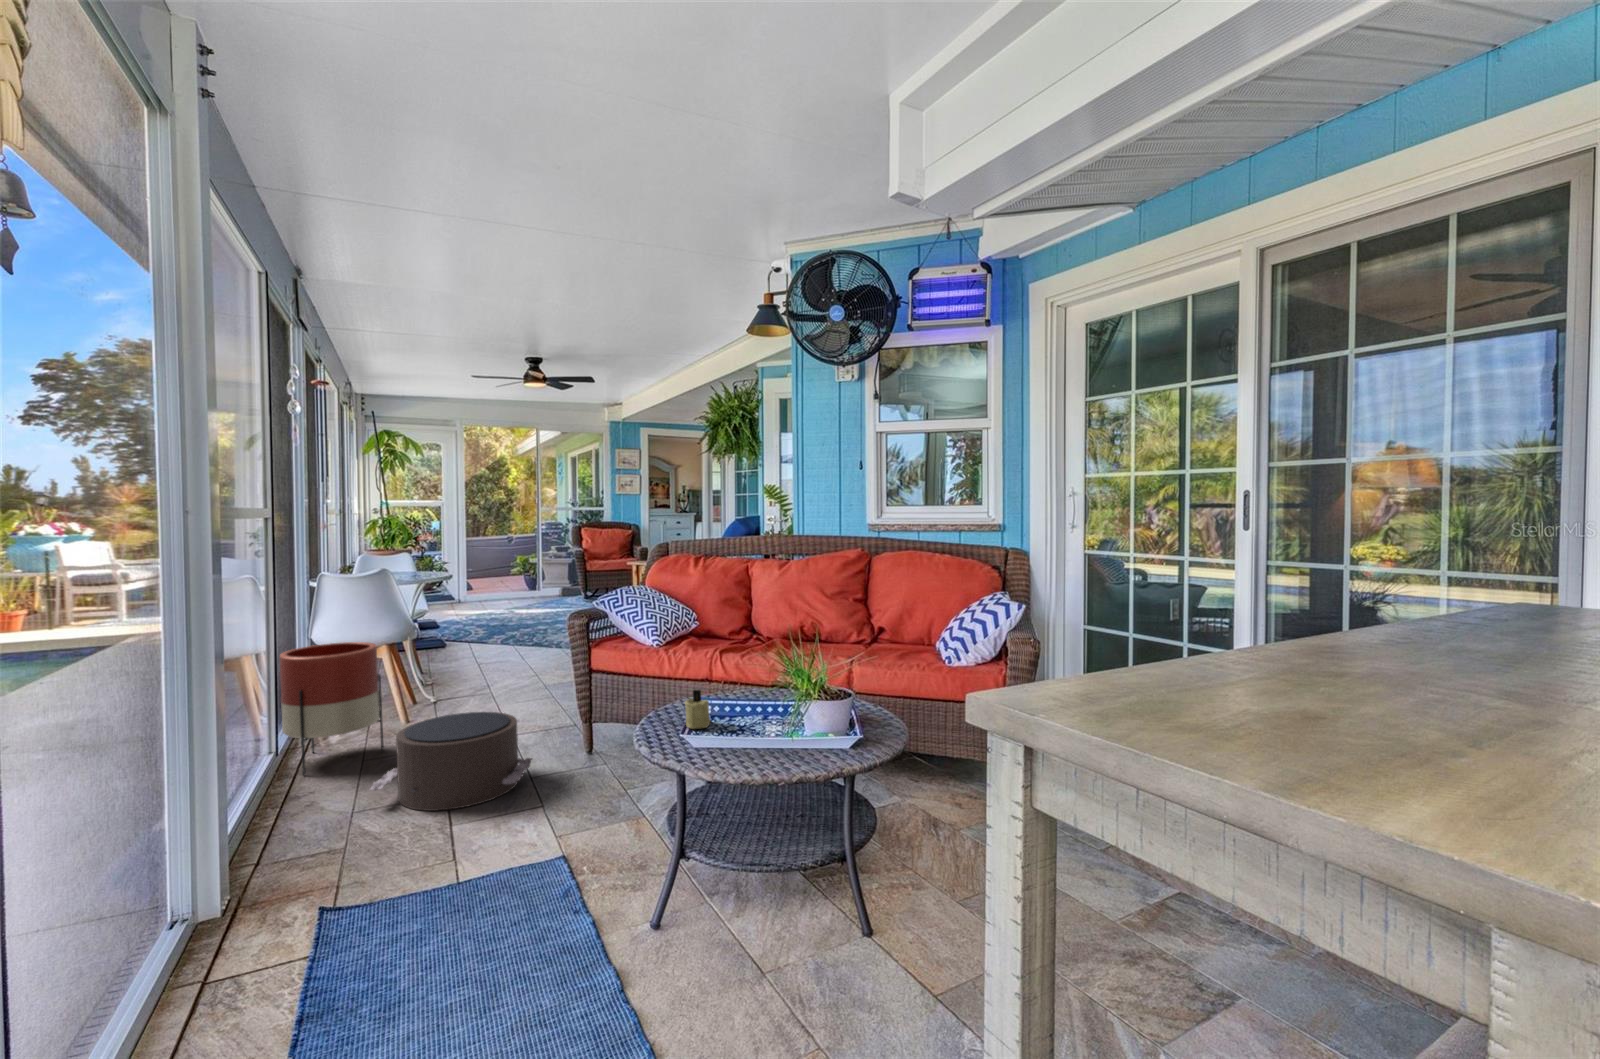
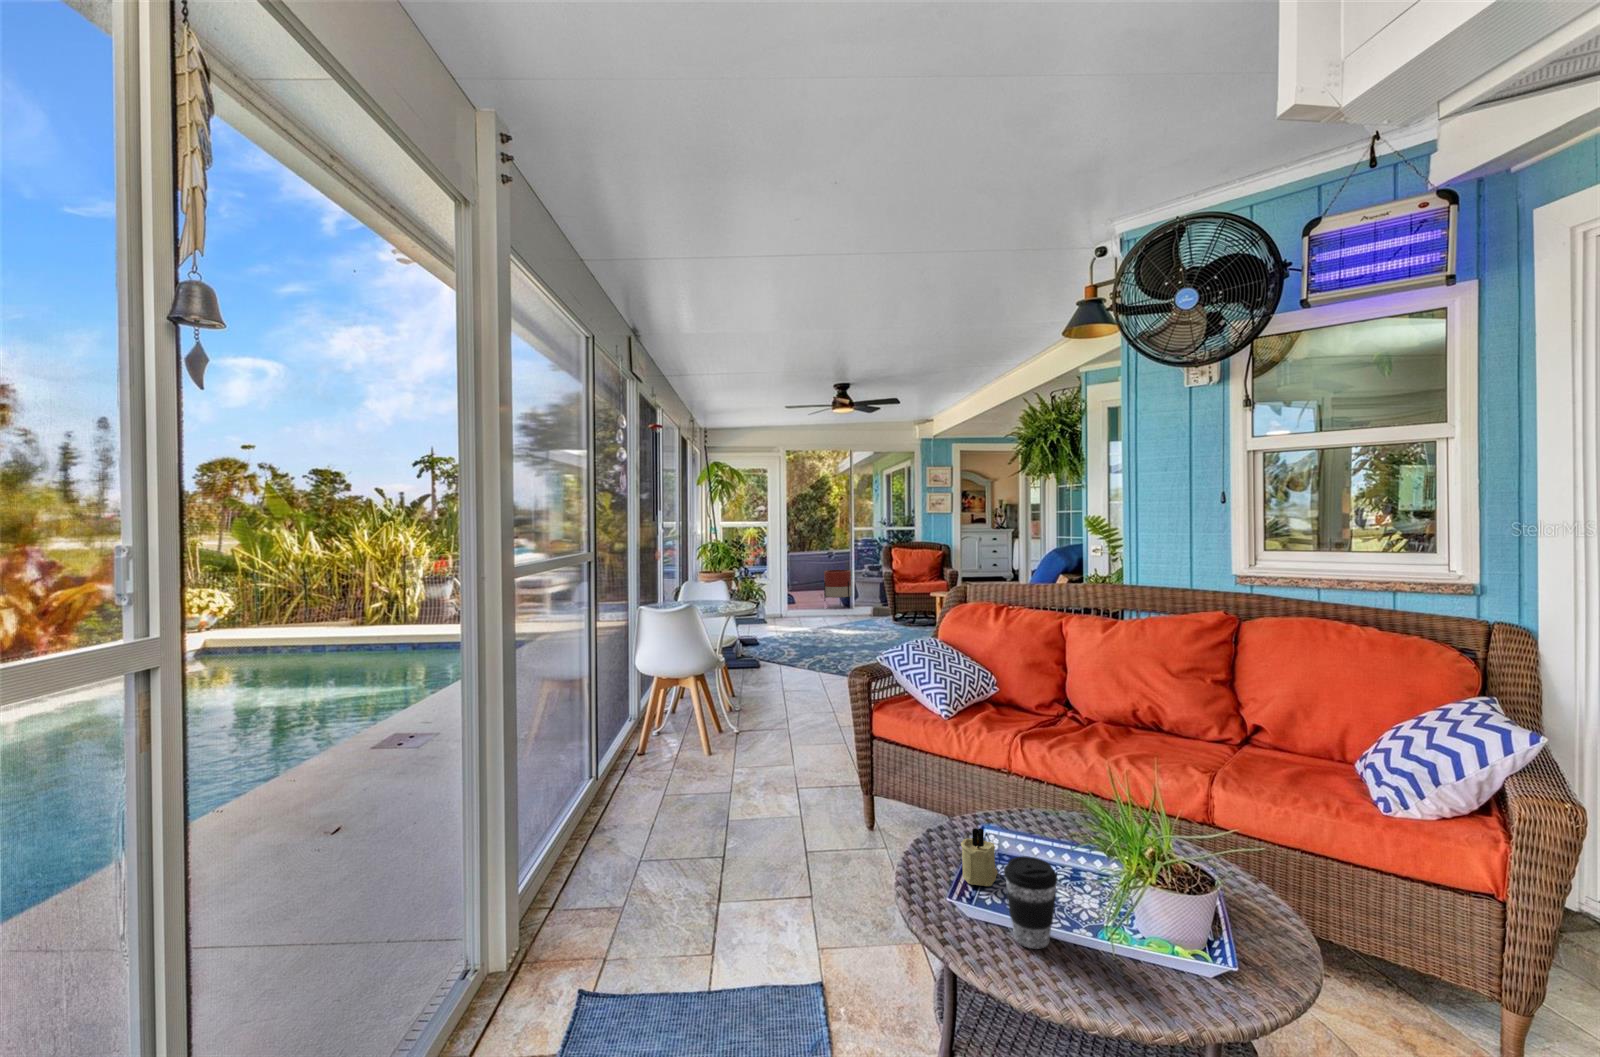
planter: present [280,642,384,775] -> present [824,570,851,608]
coffee cup: none [718,694,754,751] -> present [1004,856,1058,948]
pouf: present [370,712,532,811] -> none [646,767,806,882]

